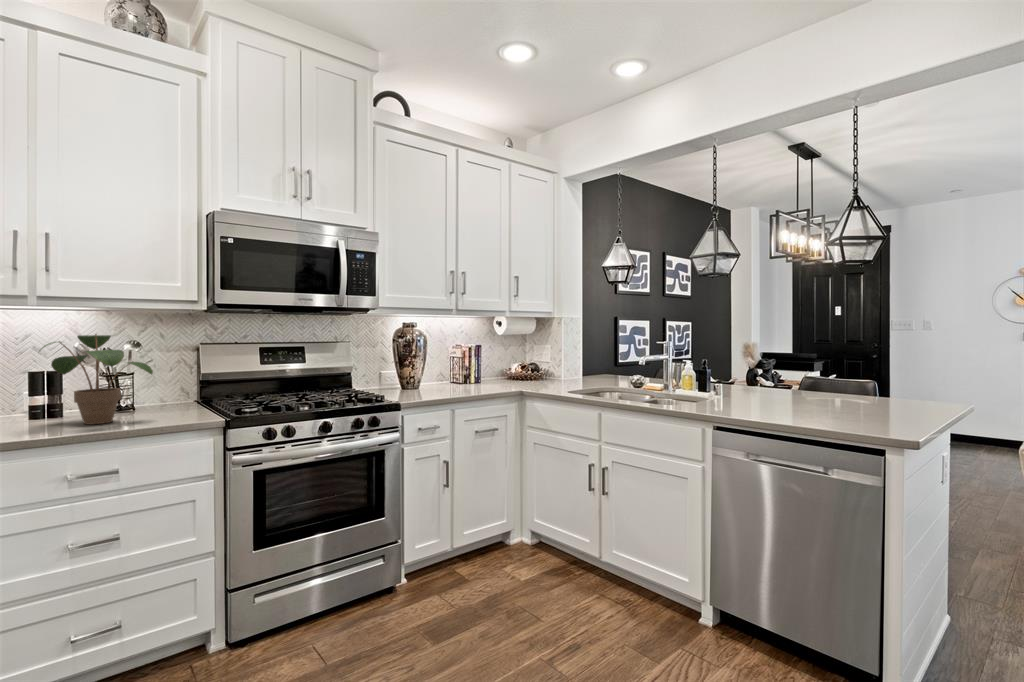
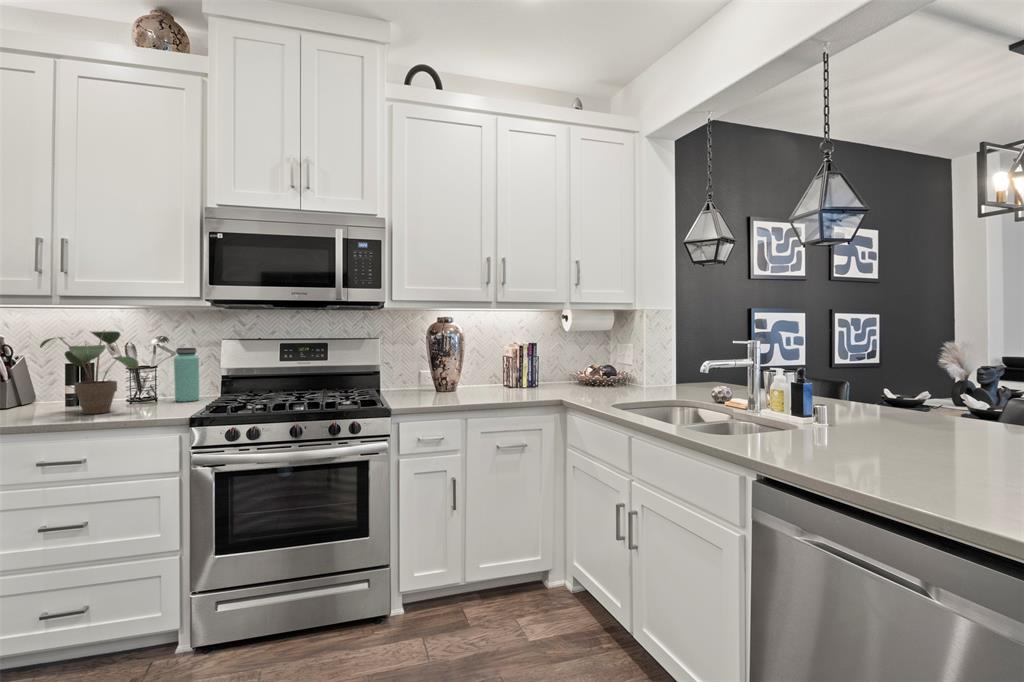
bottle: none [157,352,183,409] -> present [174,348,199,402]

